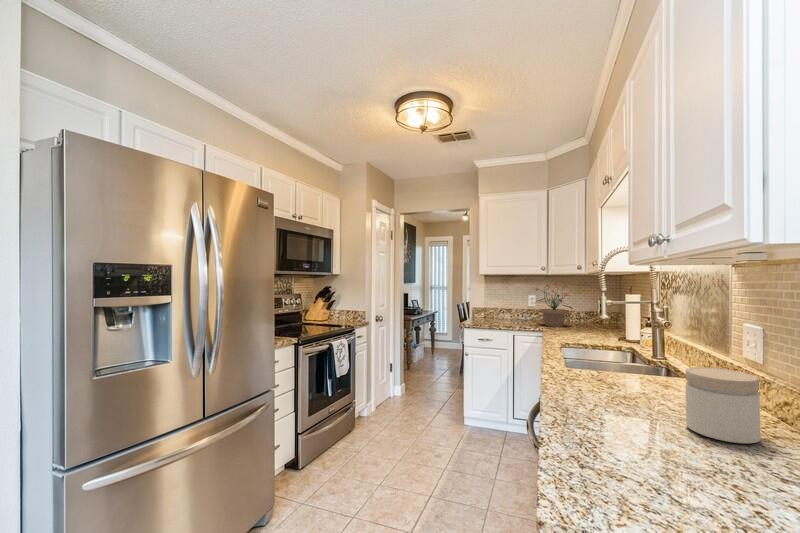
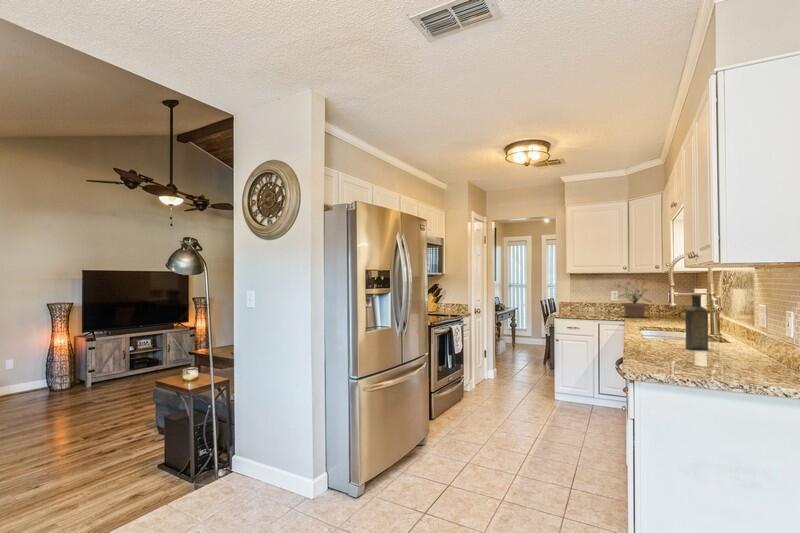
bottle: none [630,308,676,402] -> present [685,295,708,349]
jar: present [686,367,761,444] -> none [705,325,742,360]

